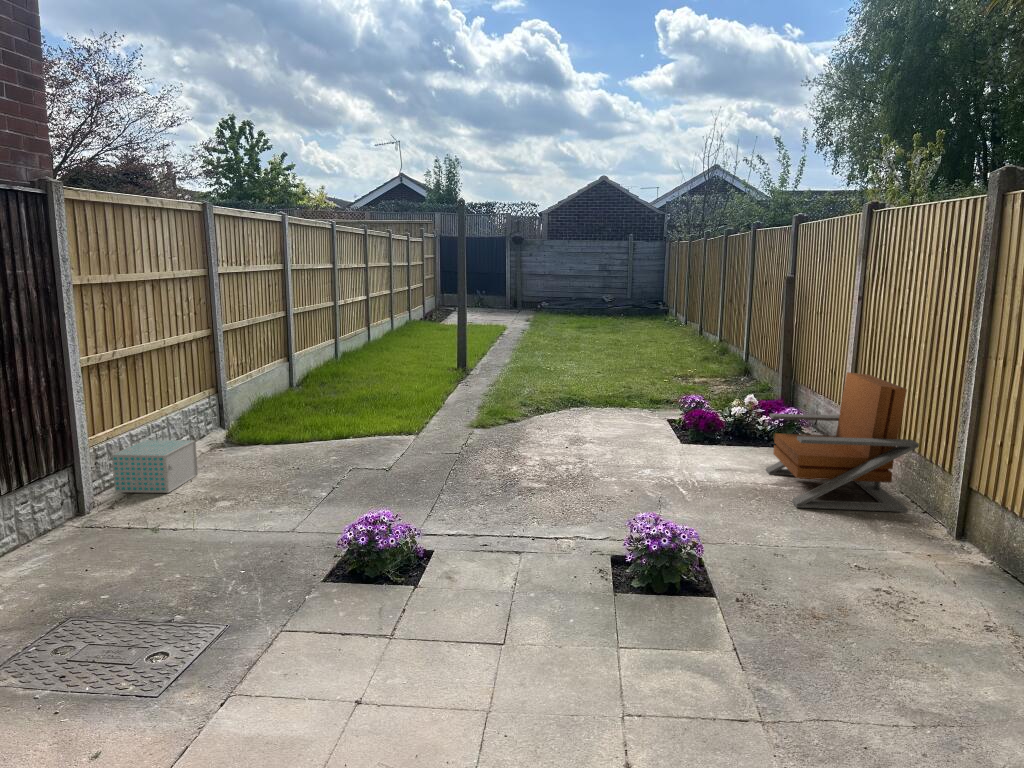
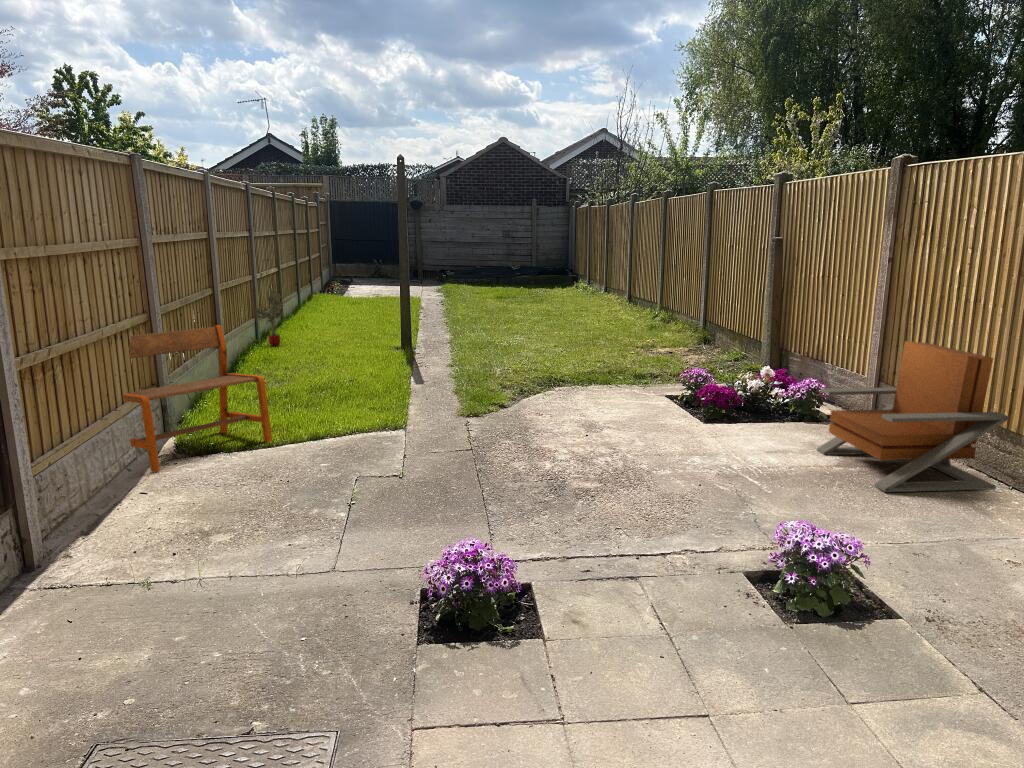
potted tree: none [333,312,361,363] -> present [255,288,284,346]
bench: none [178,340,304,455] -> present [123,325,272,472]
storage box: present [112,440,198,493] -> none [57,457,164,533]

